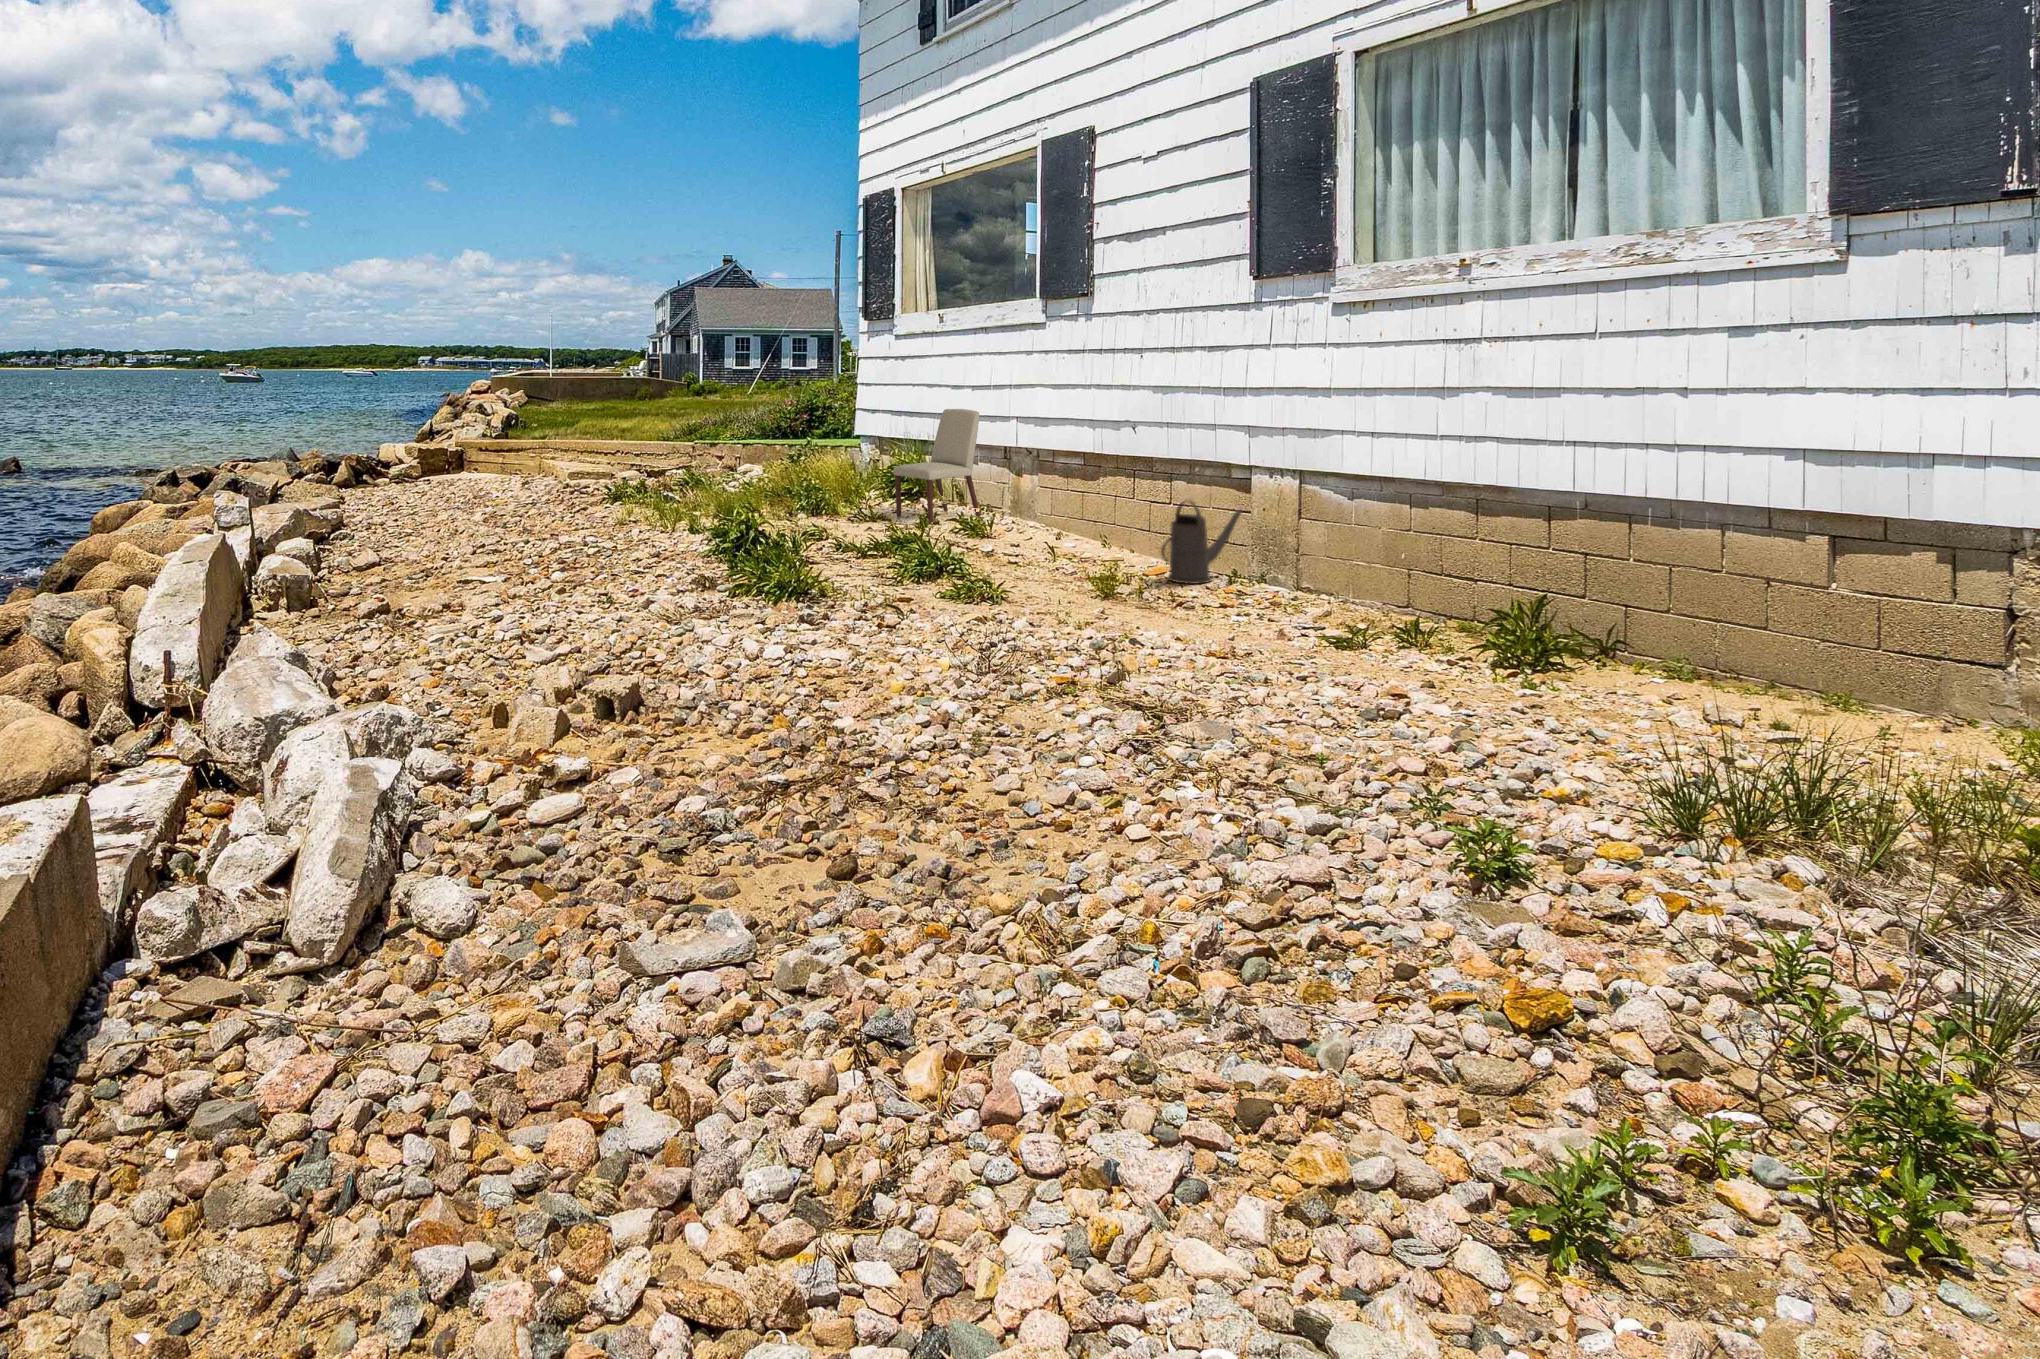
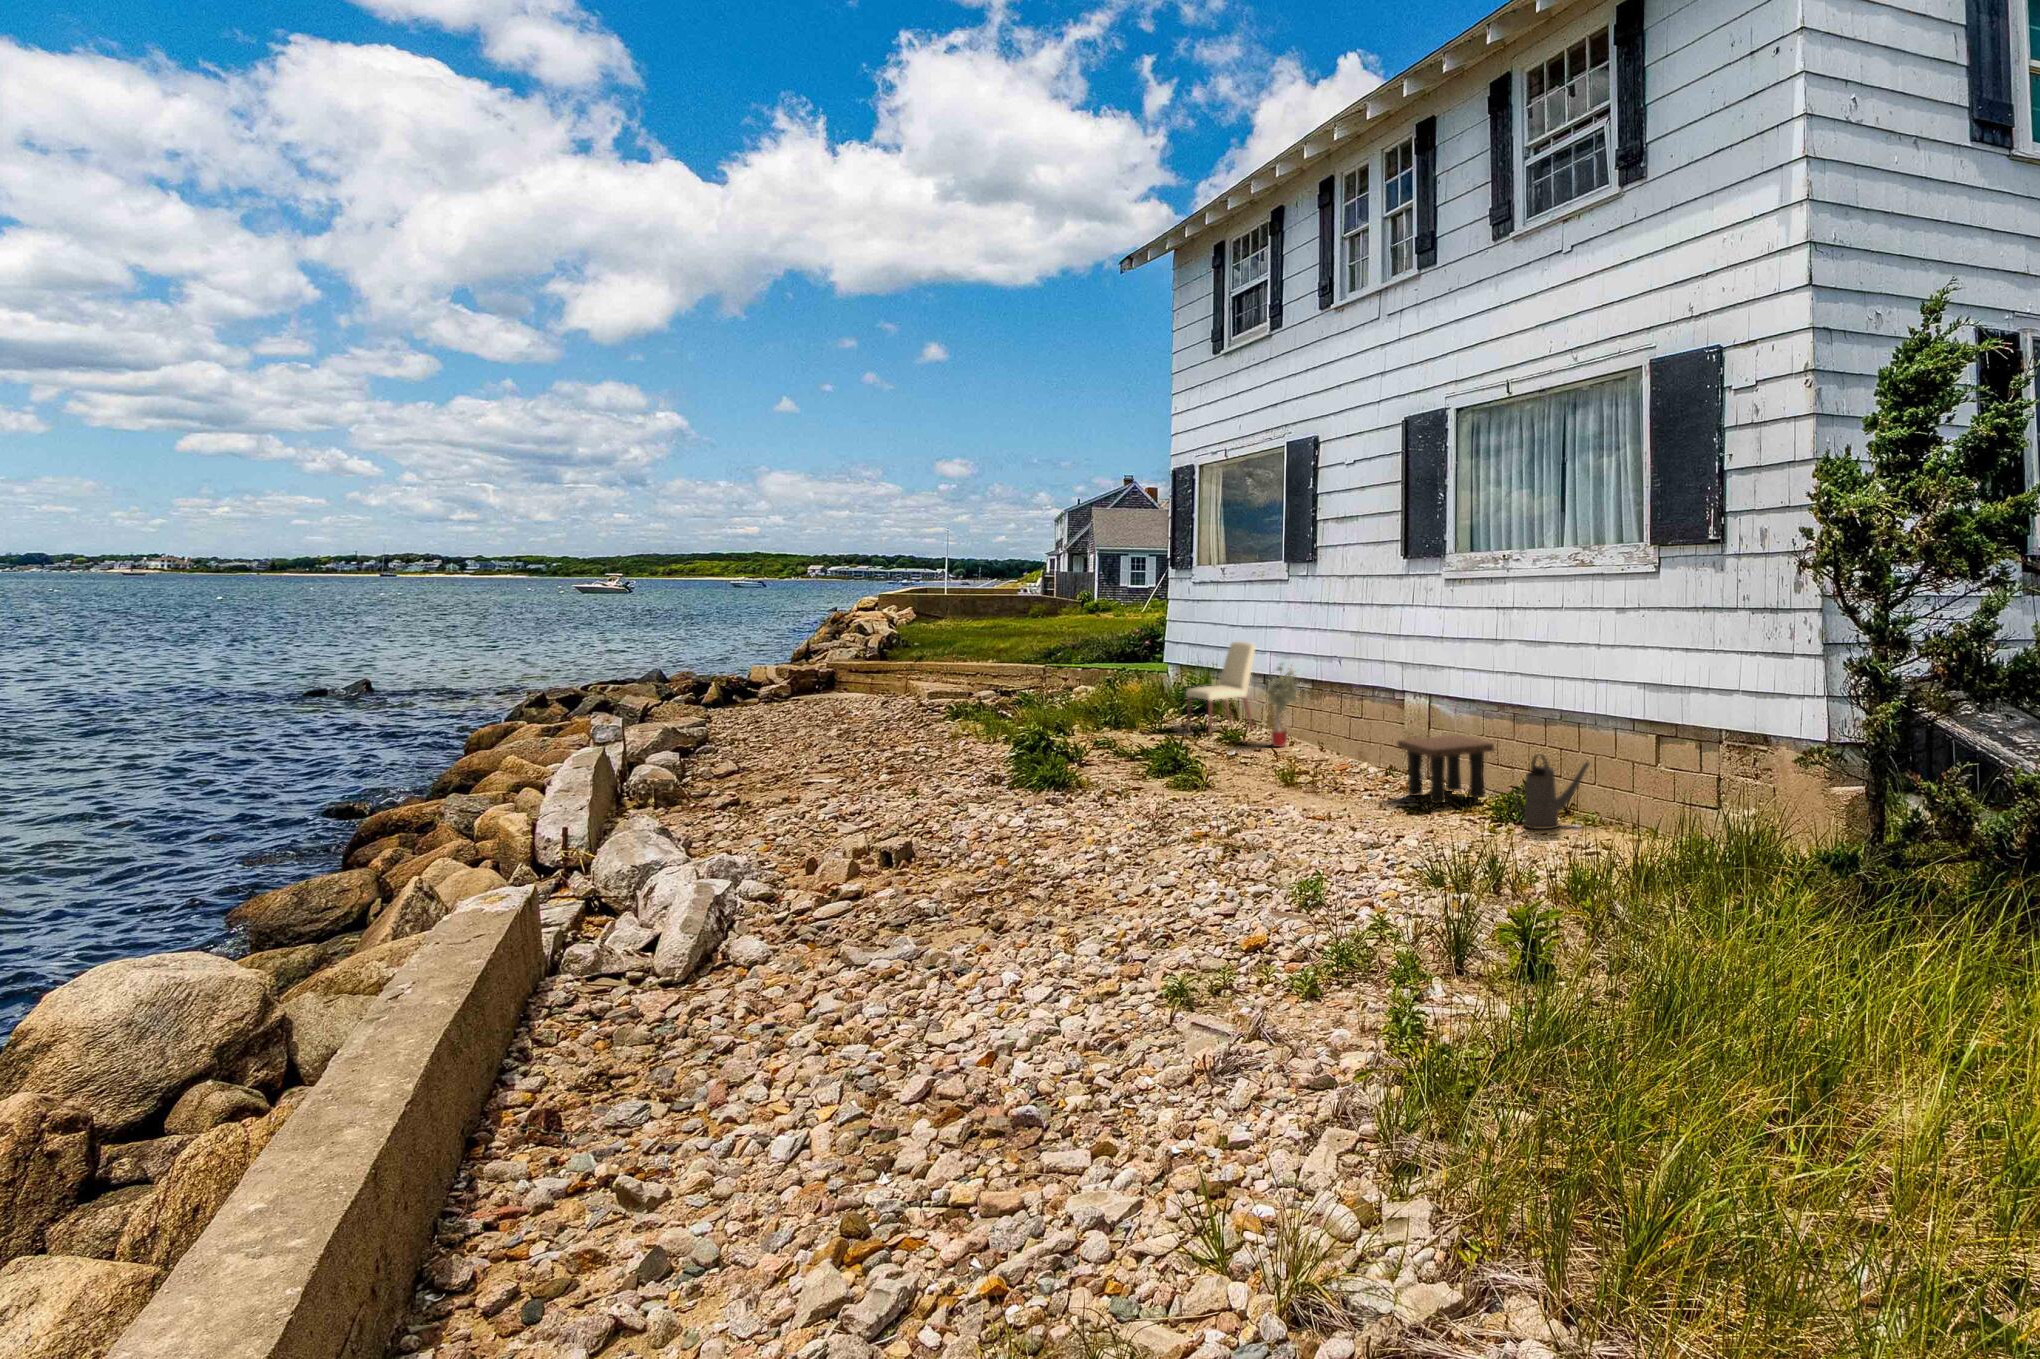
potted tree: none [1012,432,1076,539] -> present [1267,665,1309,747]
watering can: present [1161,501,1242,584] -> present [1515,754,1589,829]
side table: none [1304,529,1474,632] -> present [1397,735,1494,804]

